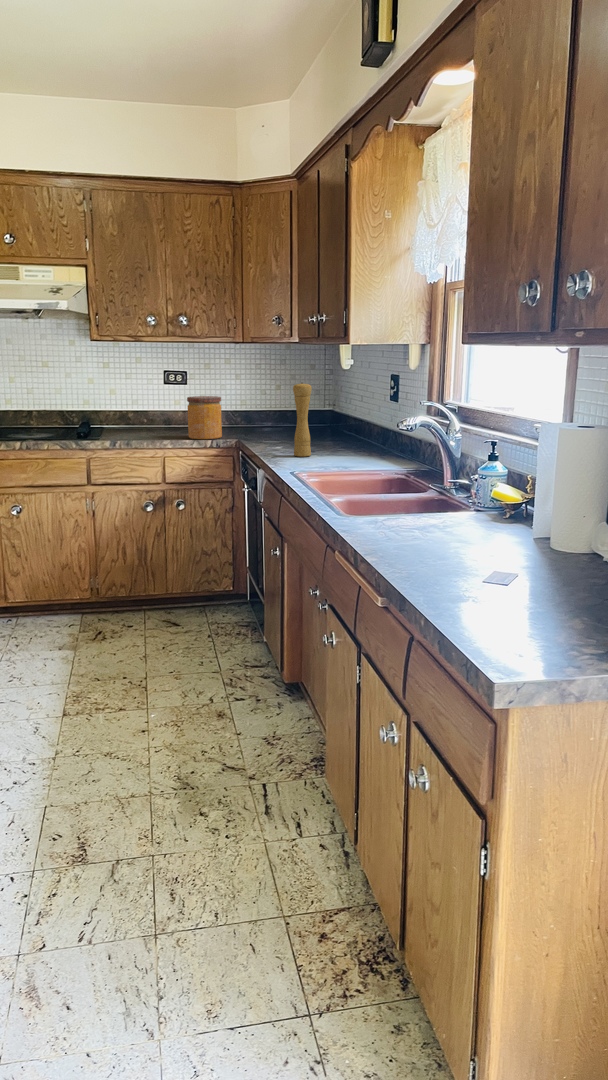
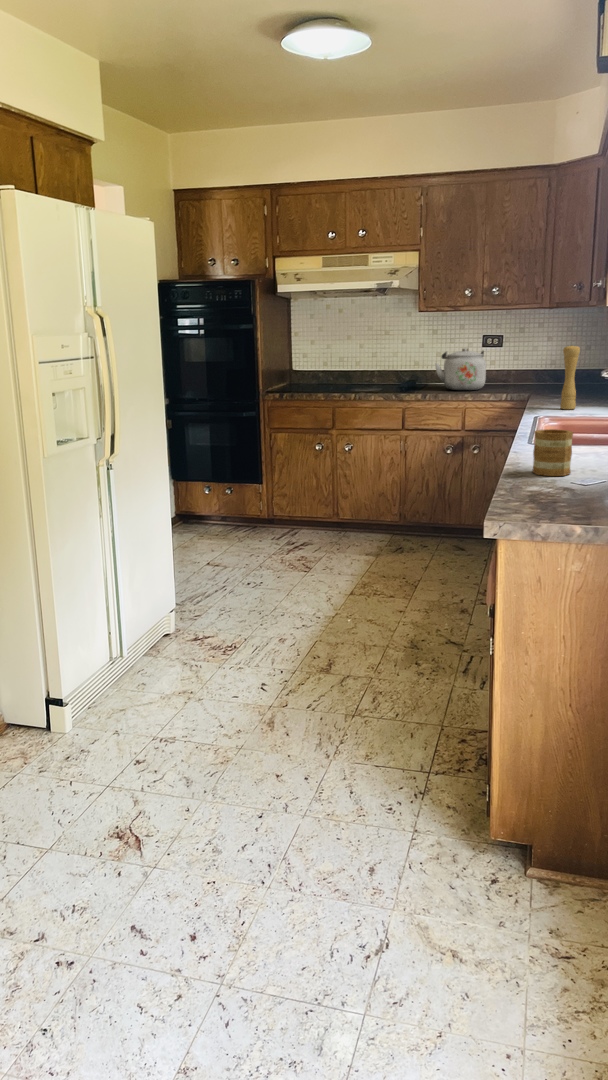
kettle: none [117,385,177,435] -> present [435,348,486,390]
jar: present [187,396,222,439] -> none [490,357,521,394]
mug: none [402,500,454,565] -> present [532,429,573,476]

